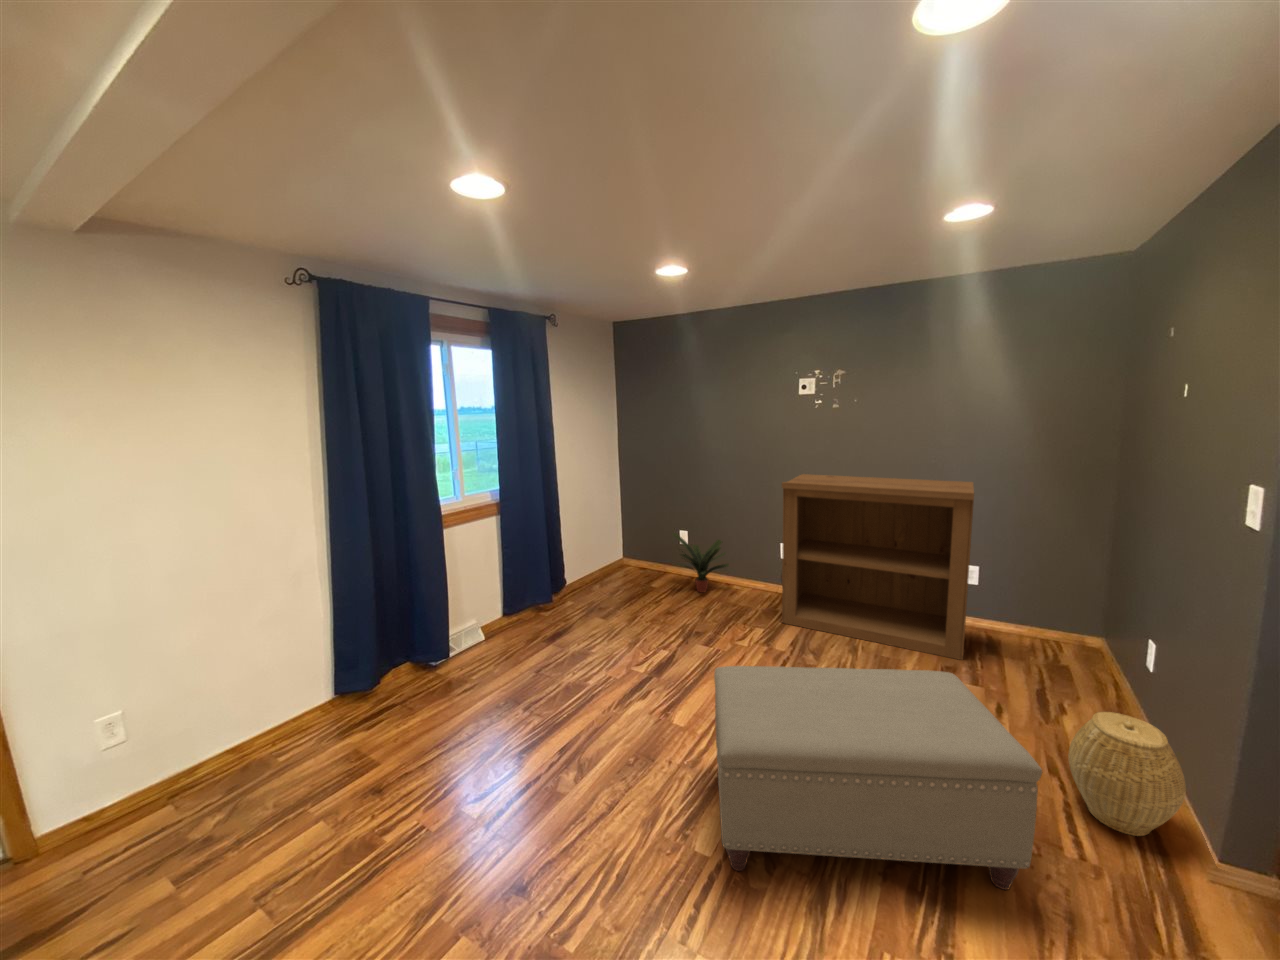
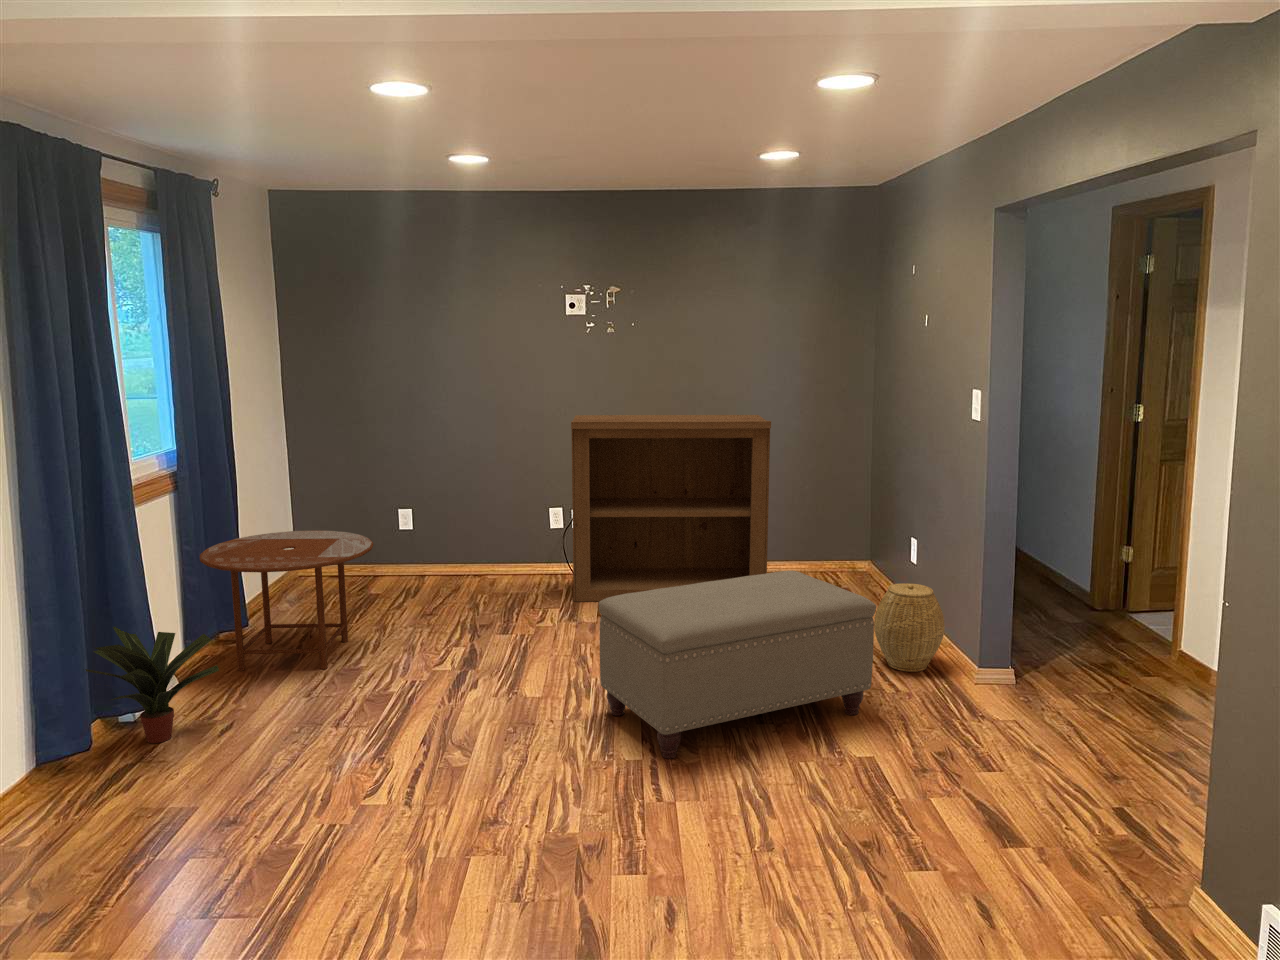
potted plant: present [673,533,729,593] -> present [85,627,219,743]
side table: none [507,546,618,650] -> present [200,530,373,671]

